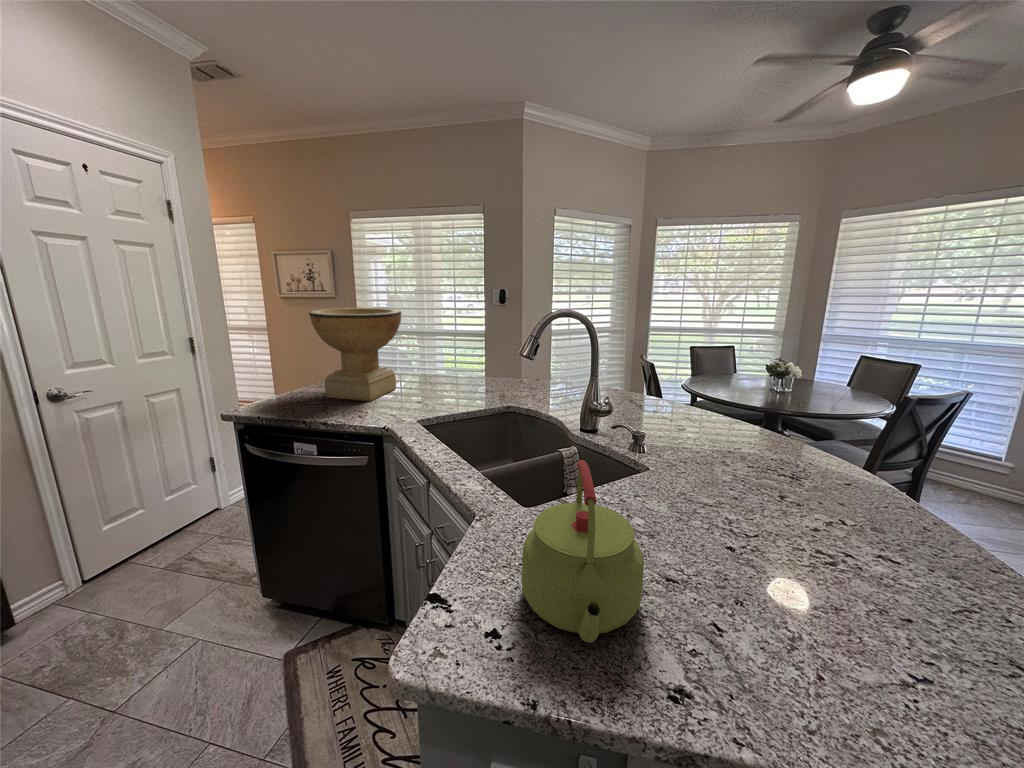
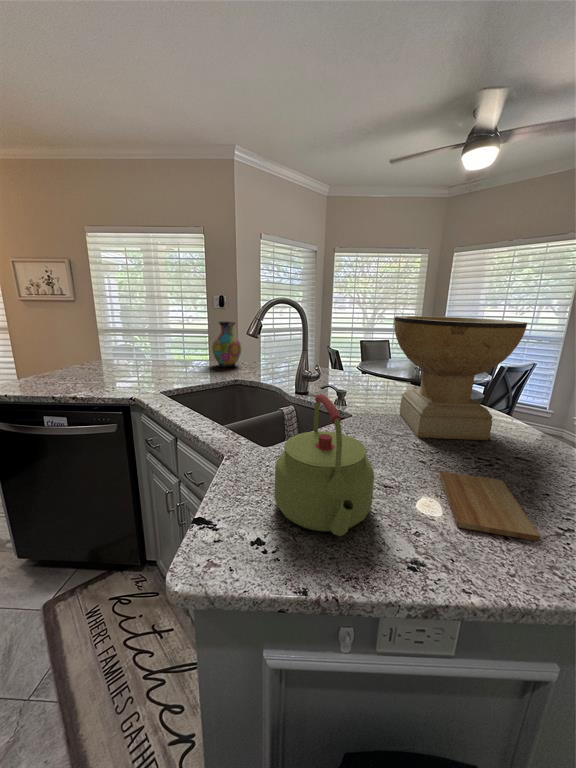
decorative bowl: present [309,308,401,401] -> present [394,316,527,440]
vase: none [484,328,521,386] -> present [212,322,241,367]
cutting board: none [750,568,869,688] -> present [440,472,540,541]

